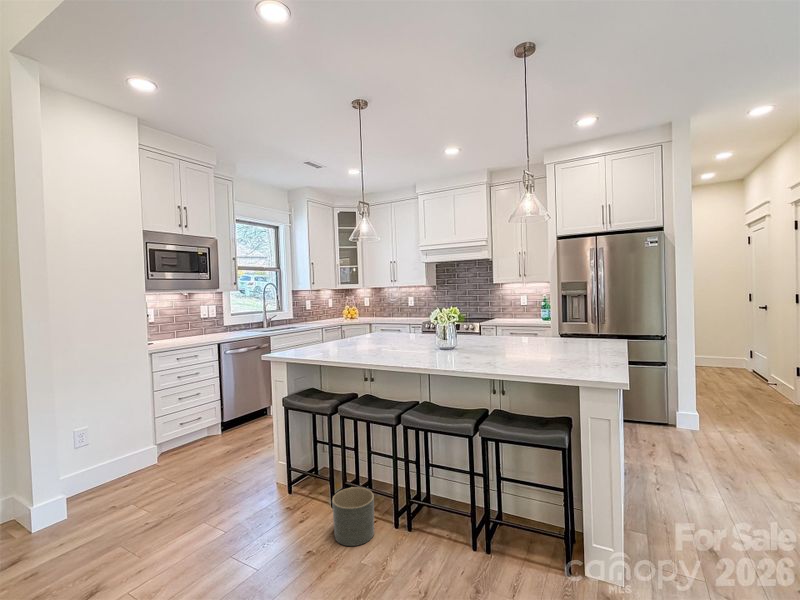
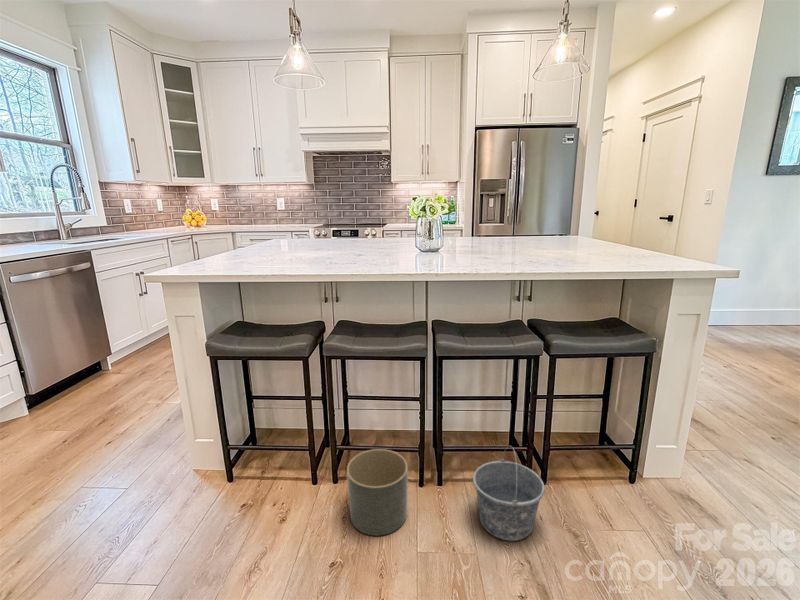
bucket: none [405,501,456,576] -> present [473,458,545,541]

